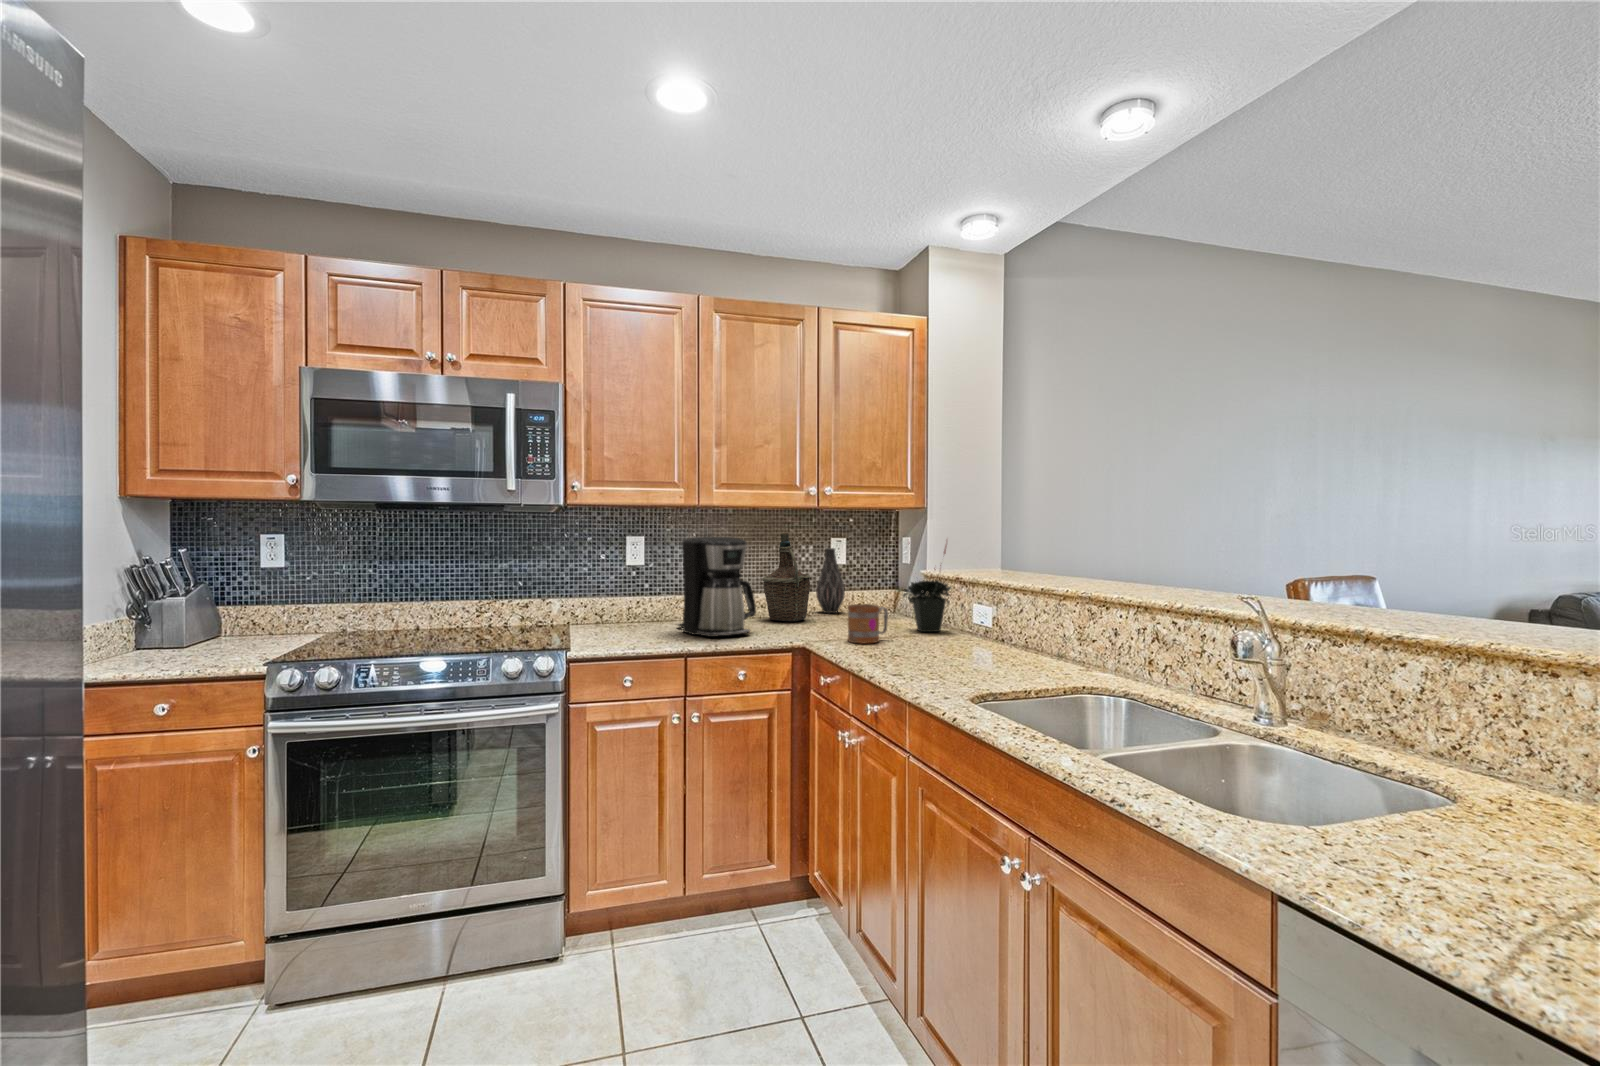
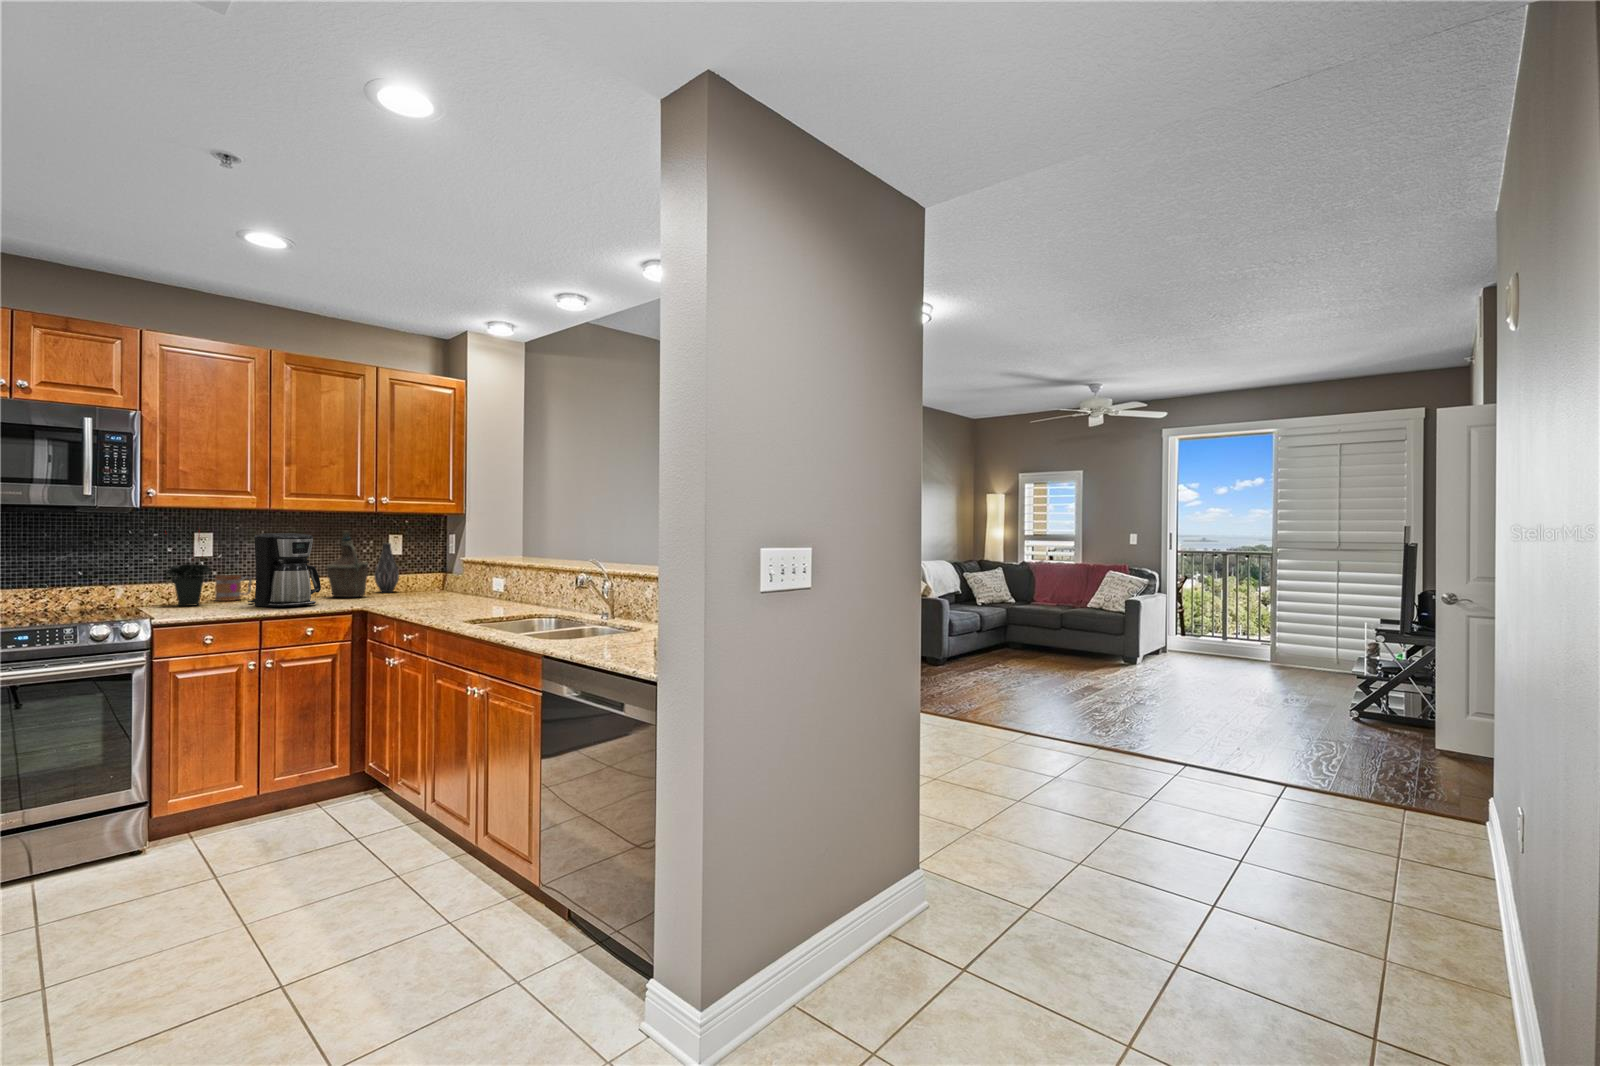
potted plant: present [903,543,952,632] -> present [164,533,212,606]
mug: present [848,604,888,644] -> present [215,575,251,601]

